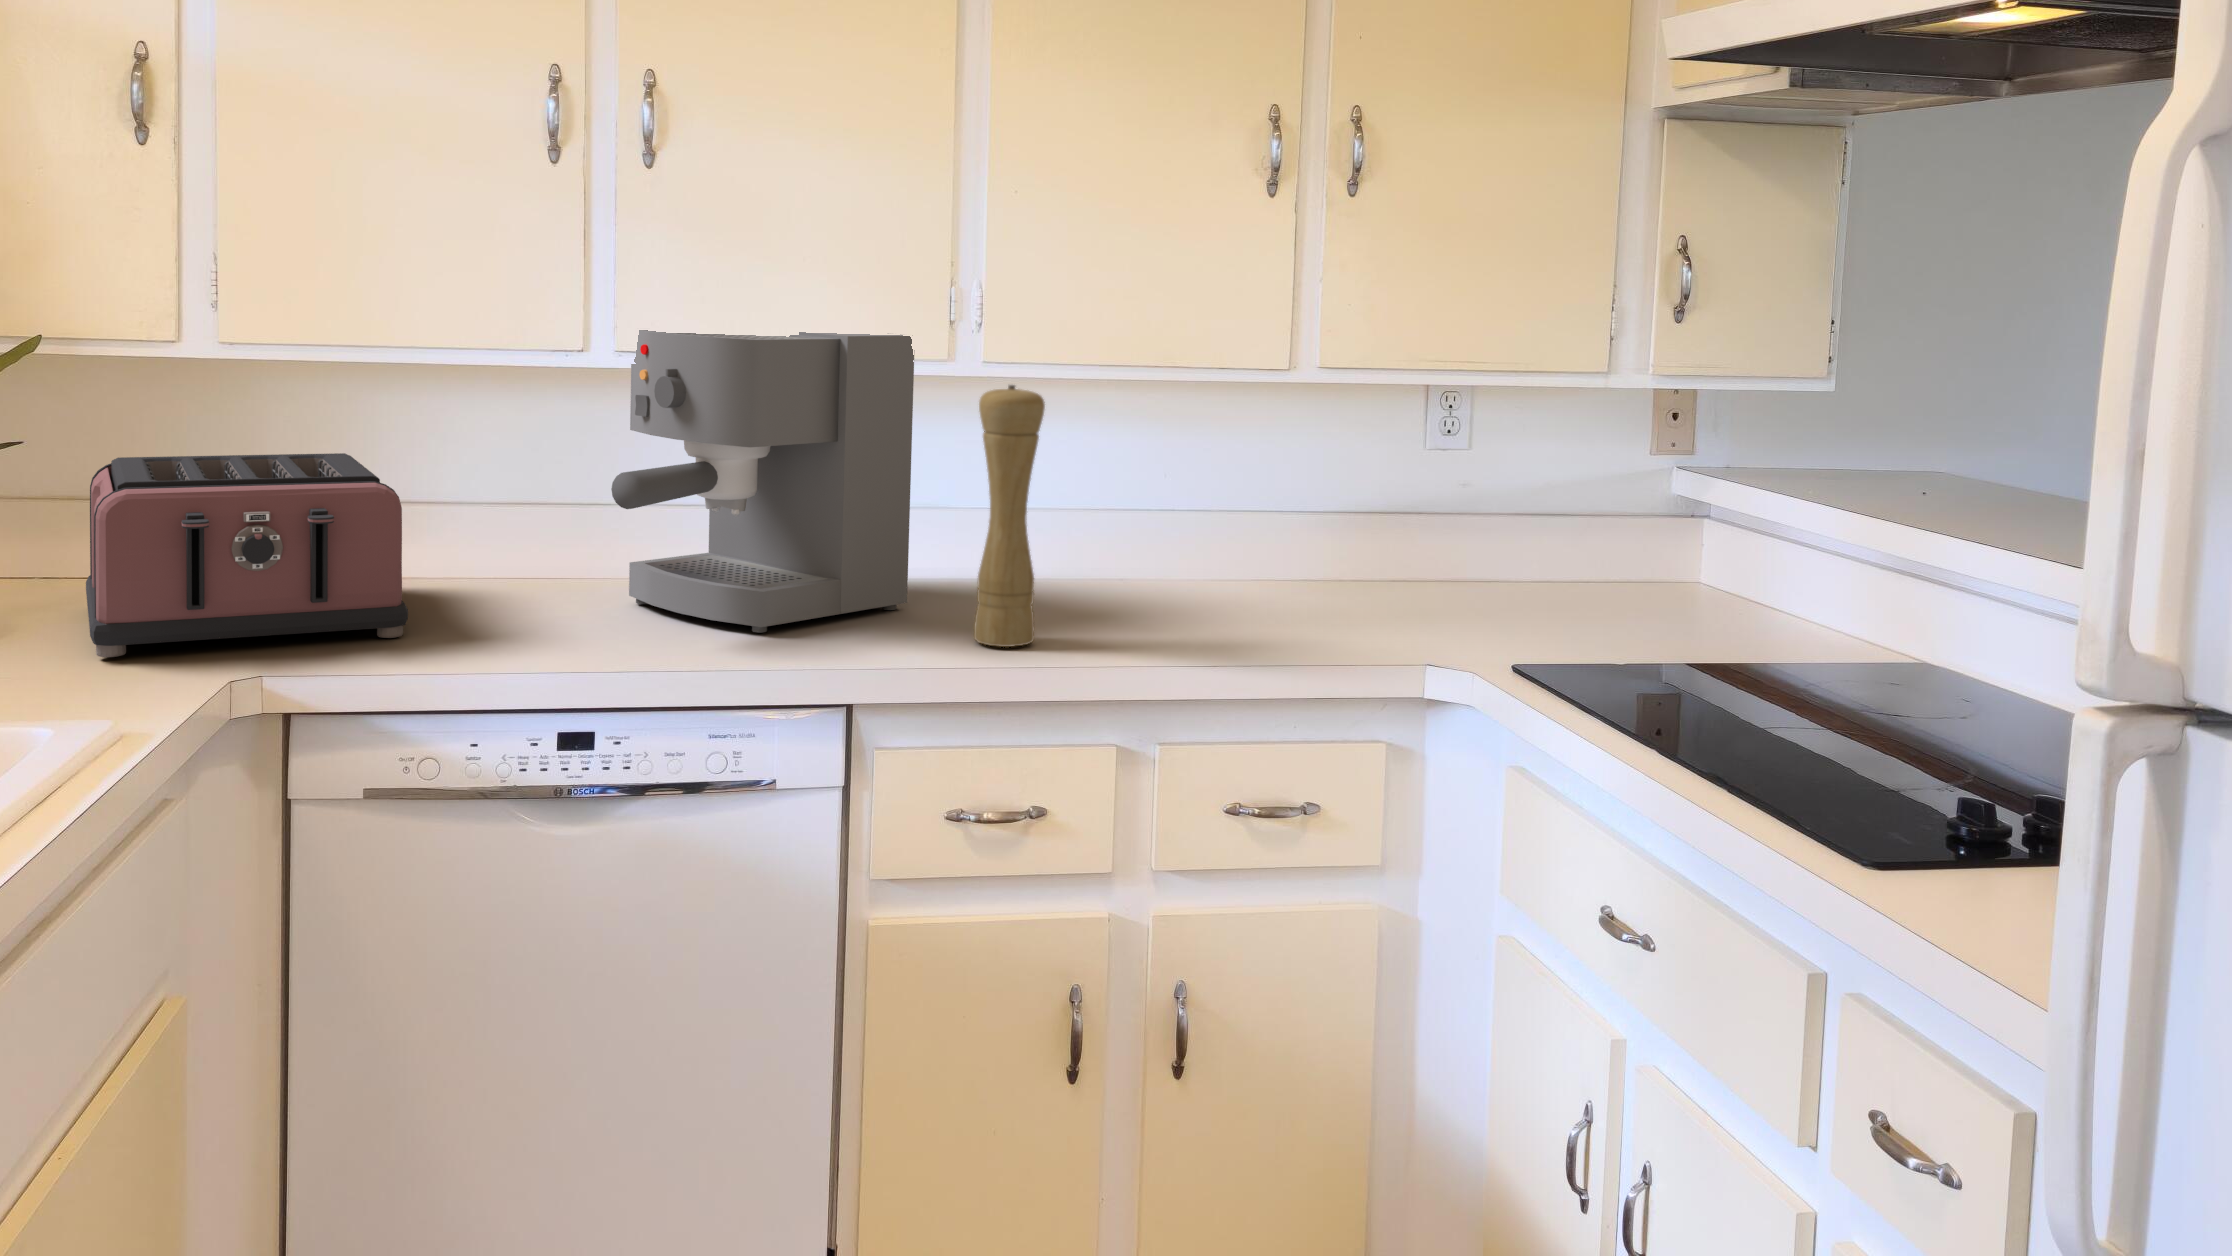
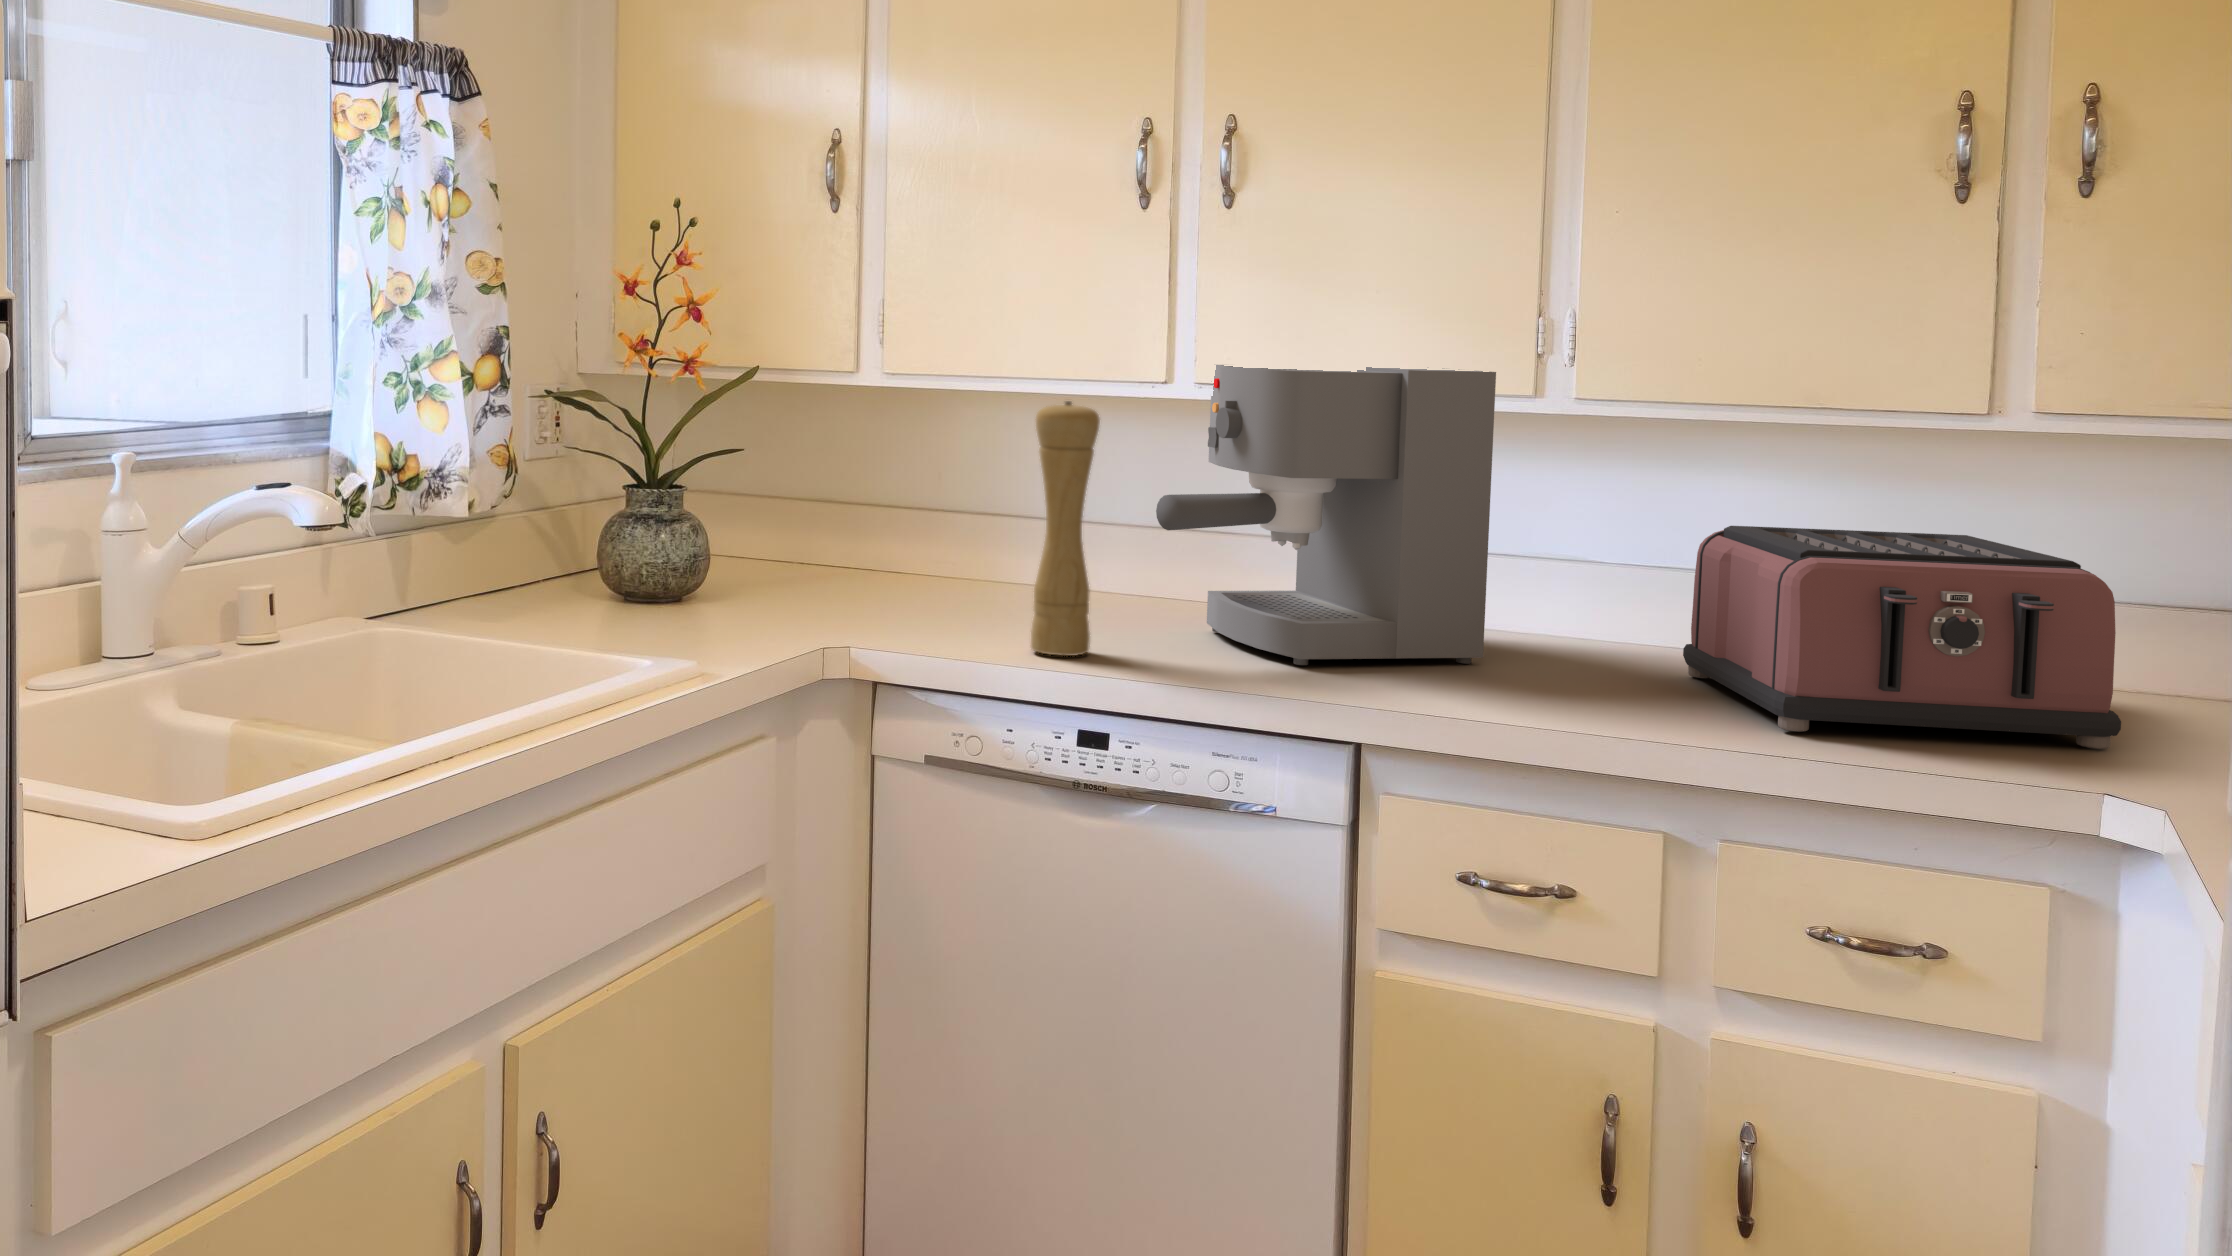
pepper mill: present [974,385,1045,647] -> present [1031,401,1100,656]
toaster: present [86,453,408,657] -> present [1683,526,2121,749]

